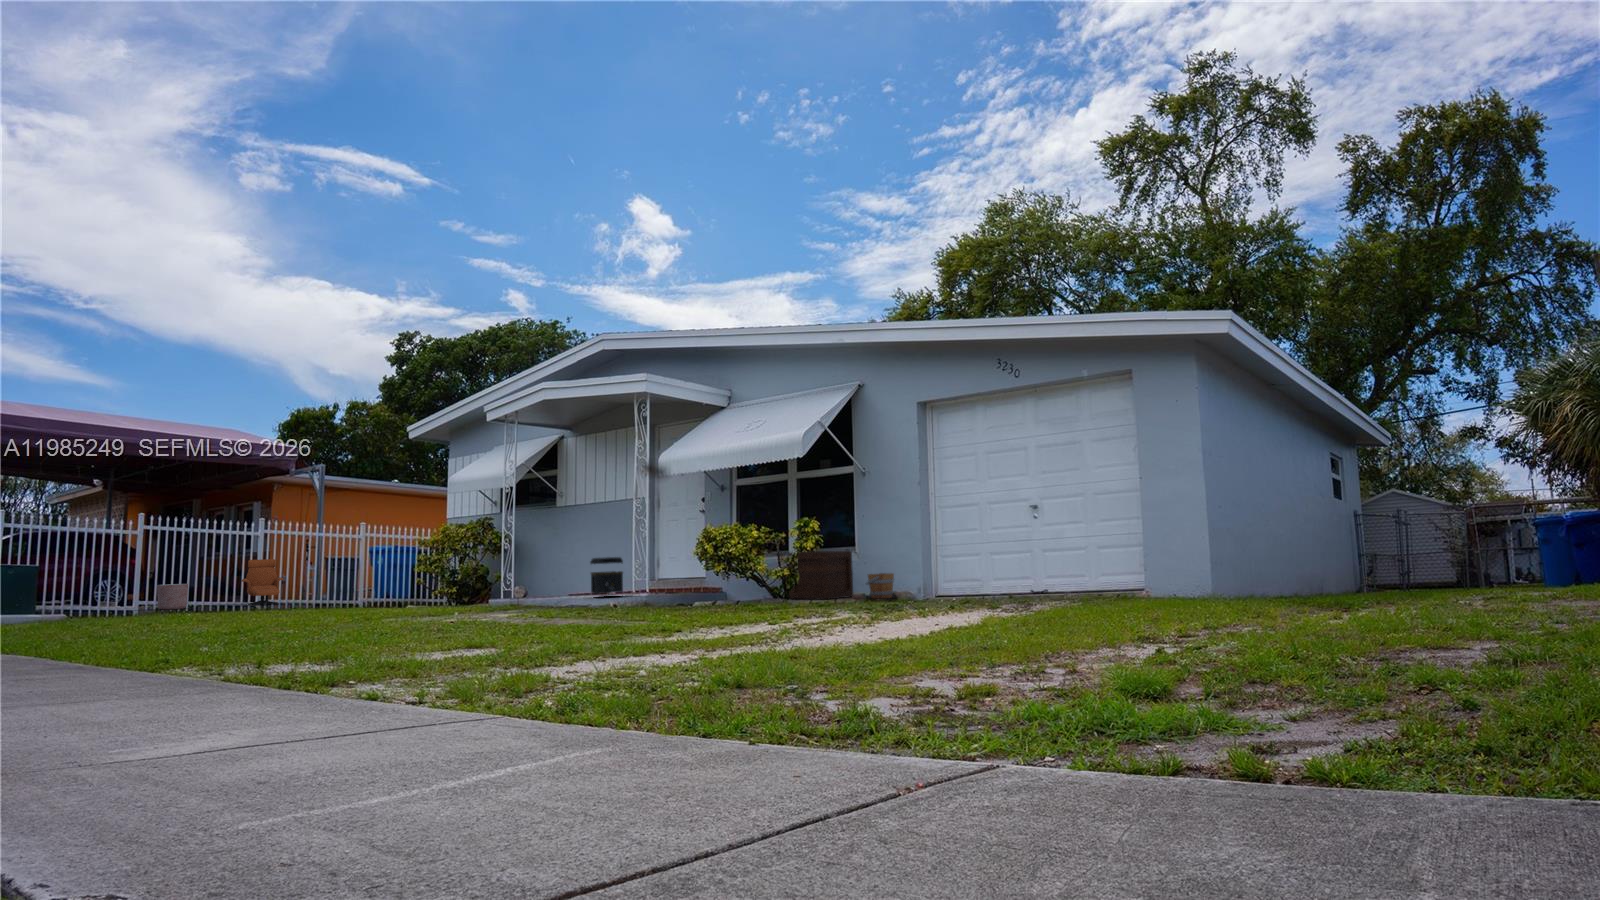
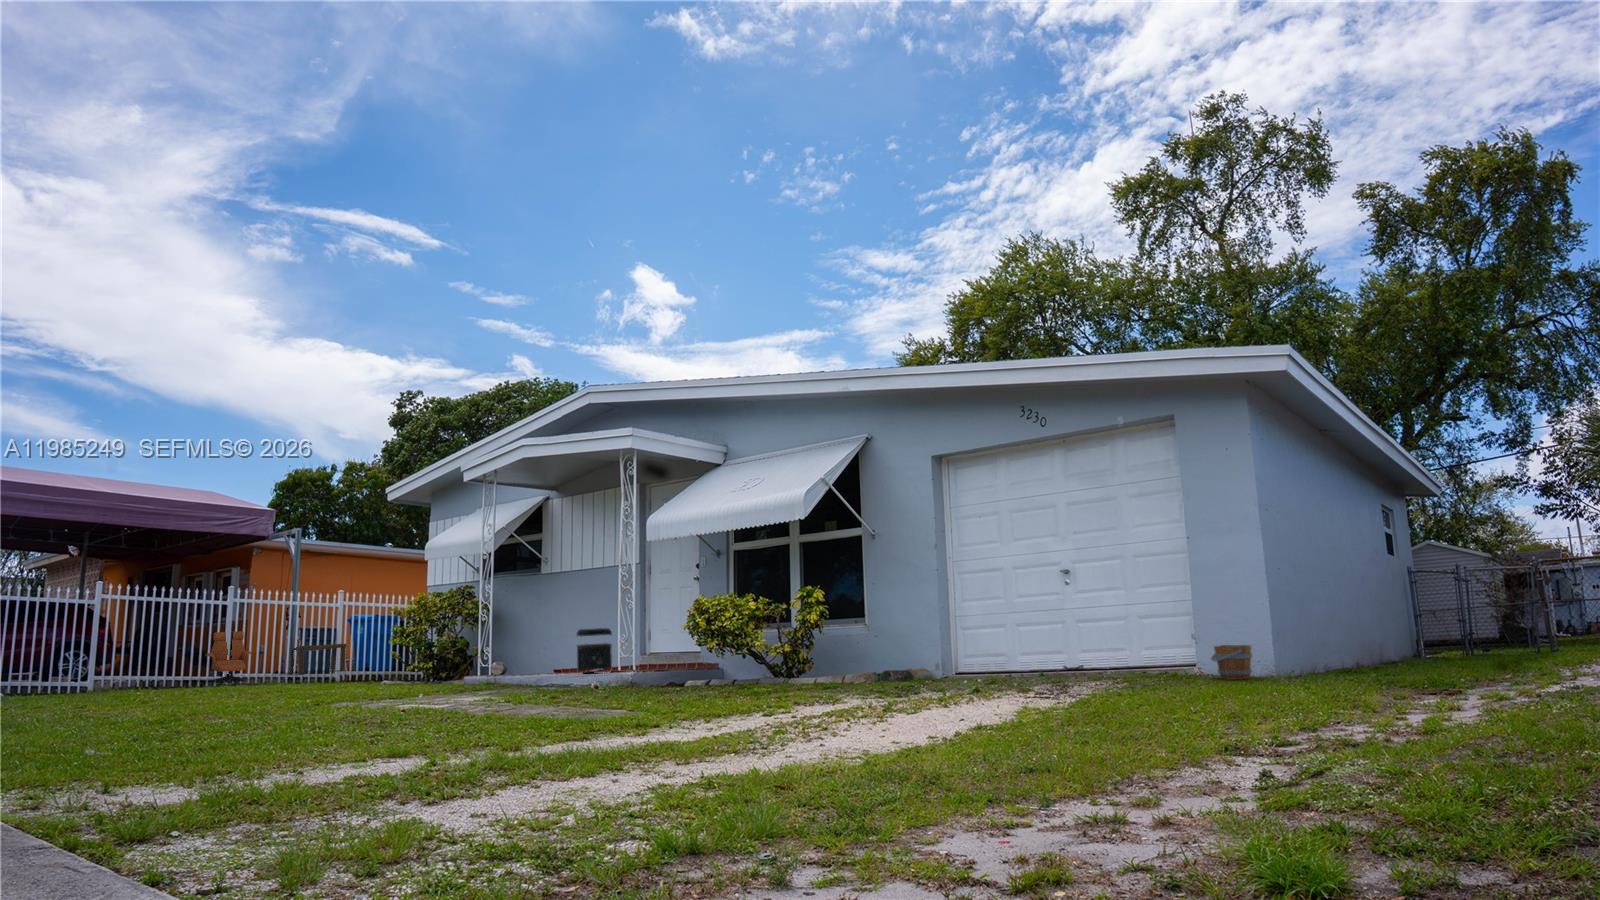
wooden crate: present [788,551,853,599] -> none [789,622,861,677]
bench: none [317,572,370,600] -> present [289,644,346,674]
bucket: present [866,573,894,598] -> present [1211,645,1252,680]
planter: present [157,584,188,610] -> none [113,660,147,688]

